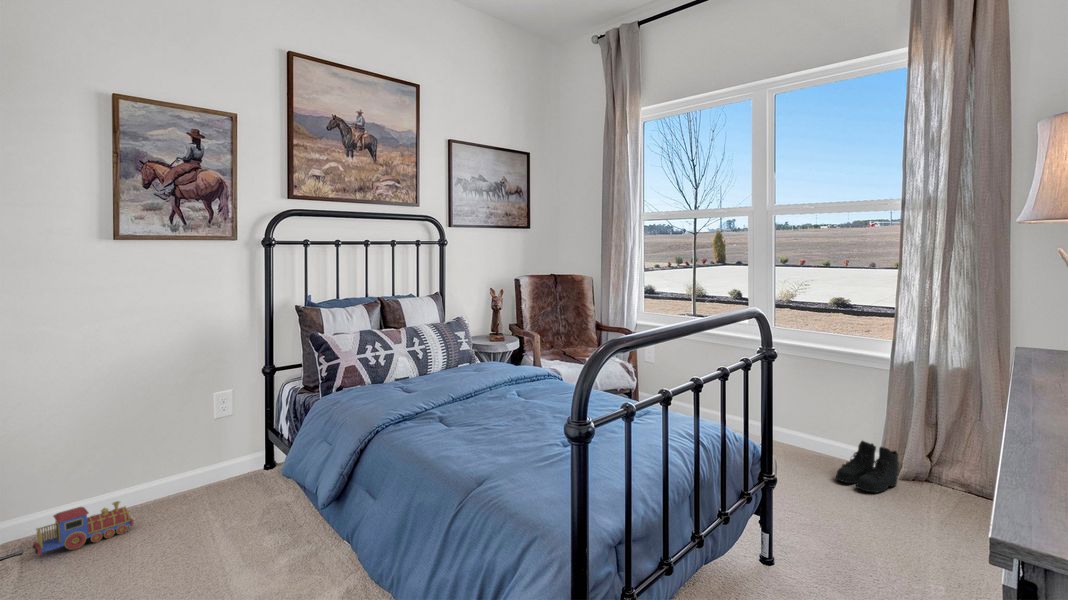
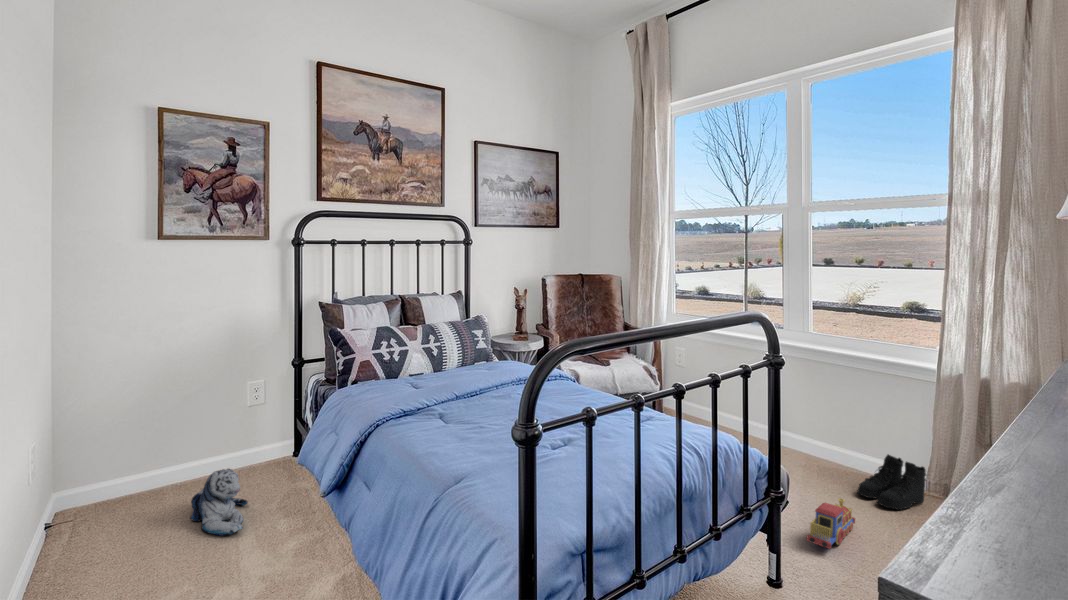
plush toy: none [159,486,223,560] -> present [190,469,247,536]
toy train: present [33,501,133,555] -> present [807,498,855,549]

